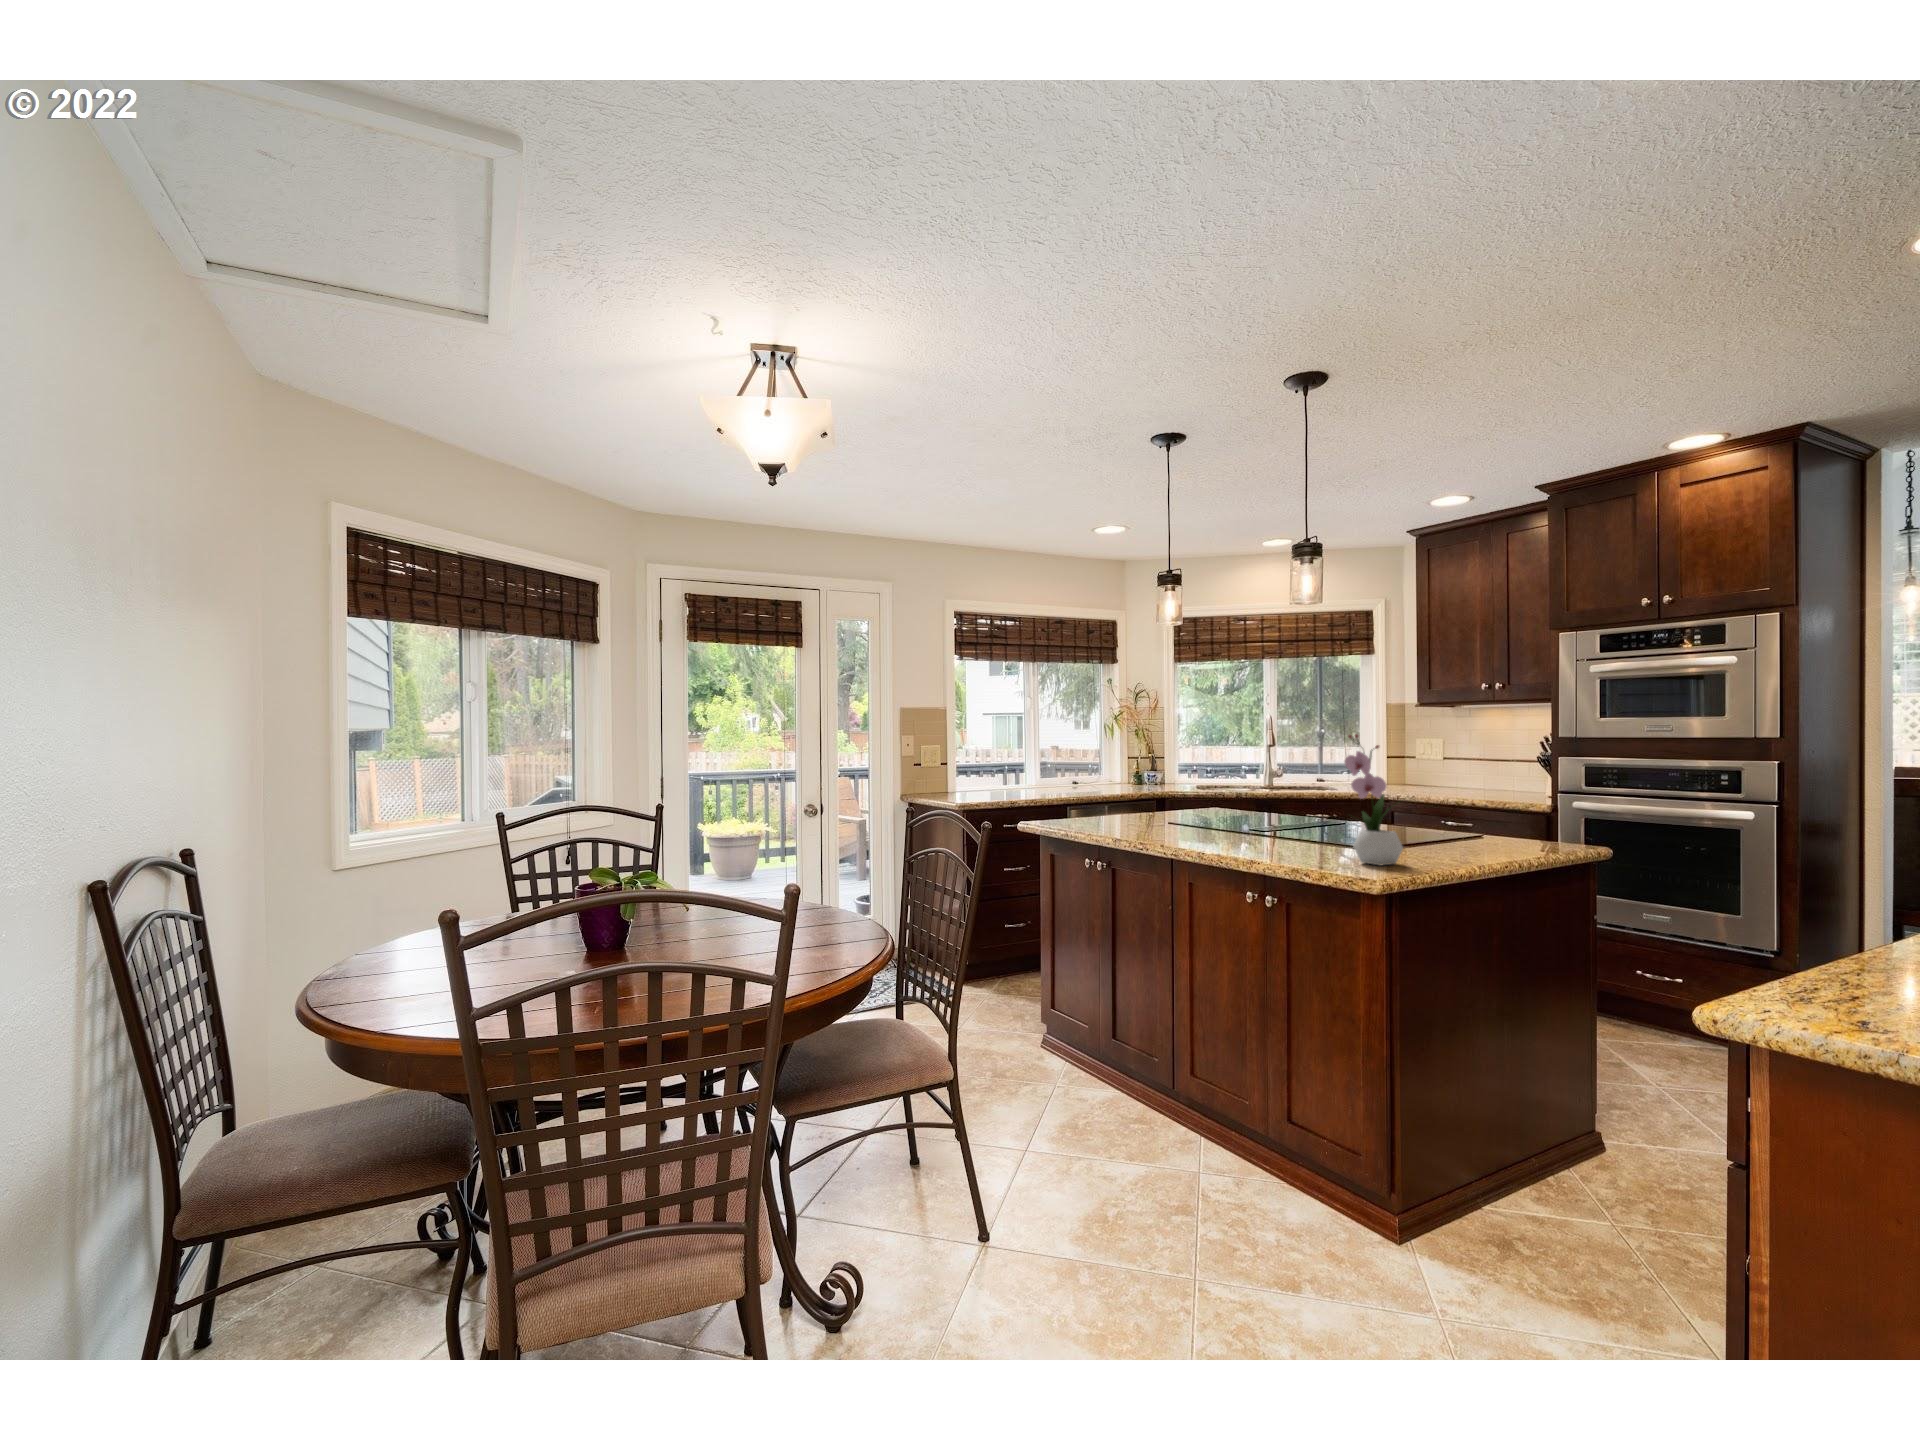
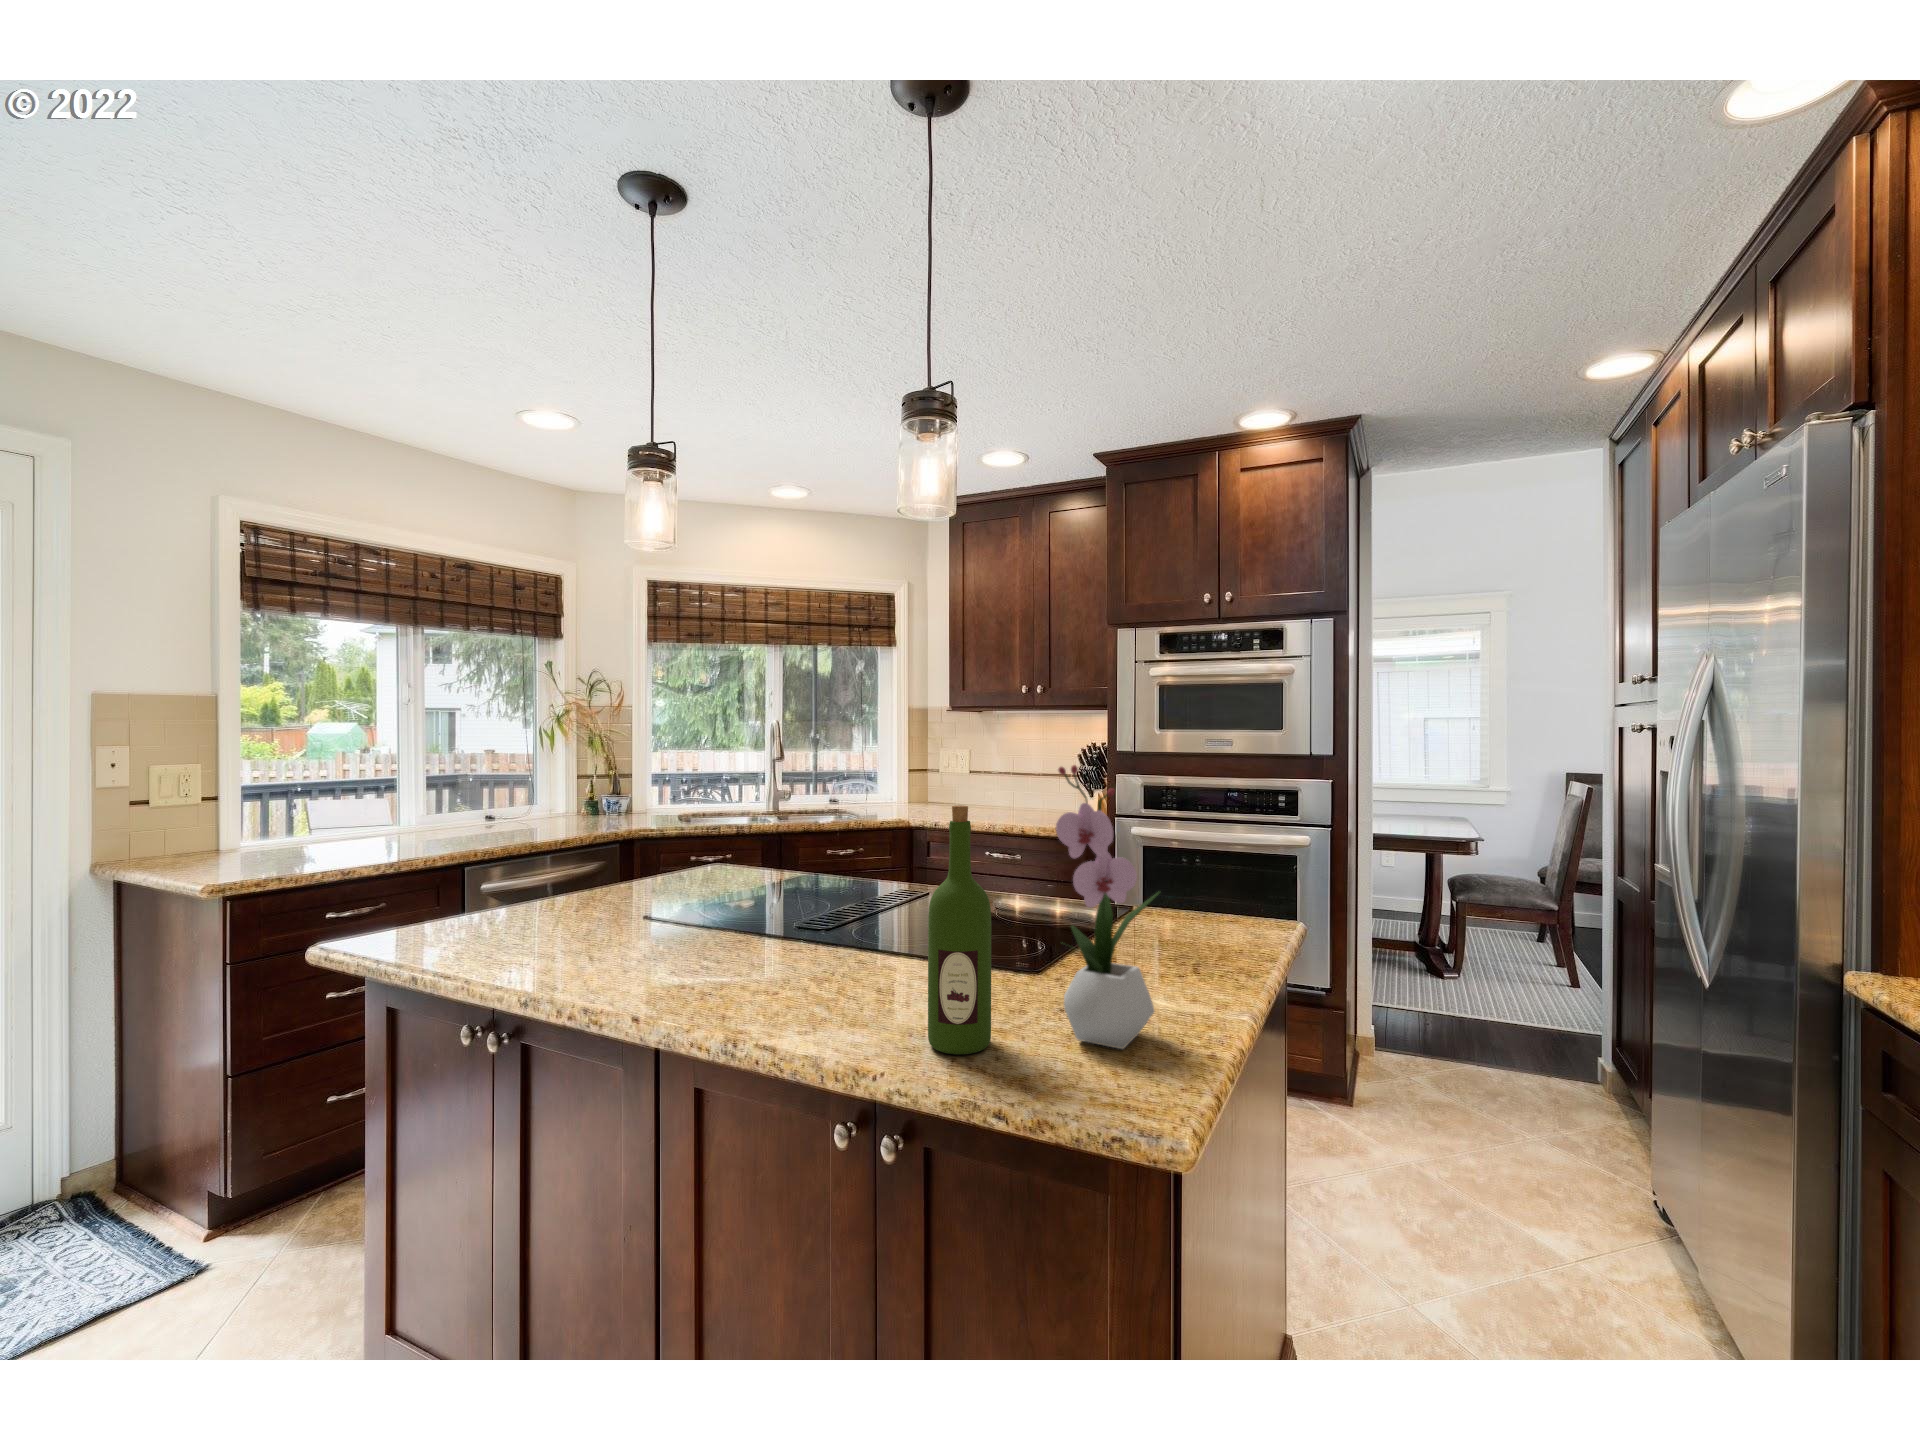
wine bottle: none [1287,752,1317,861] -> present [928,805,991,1054]

